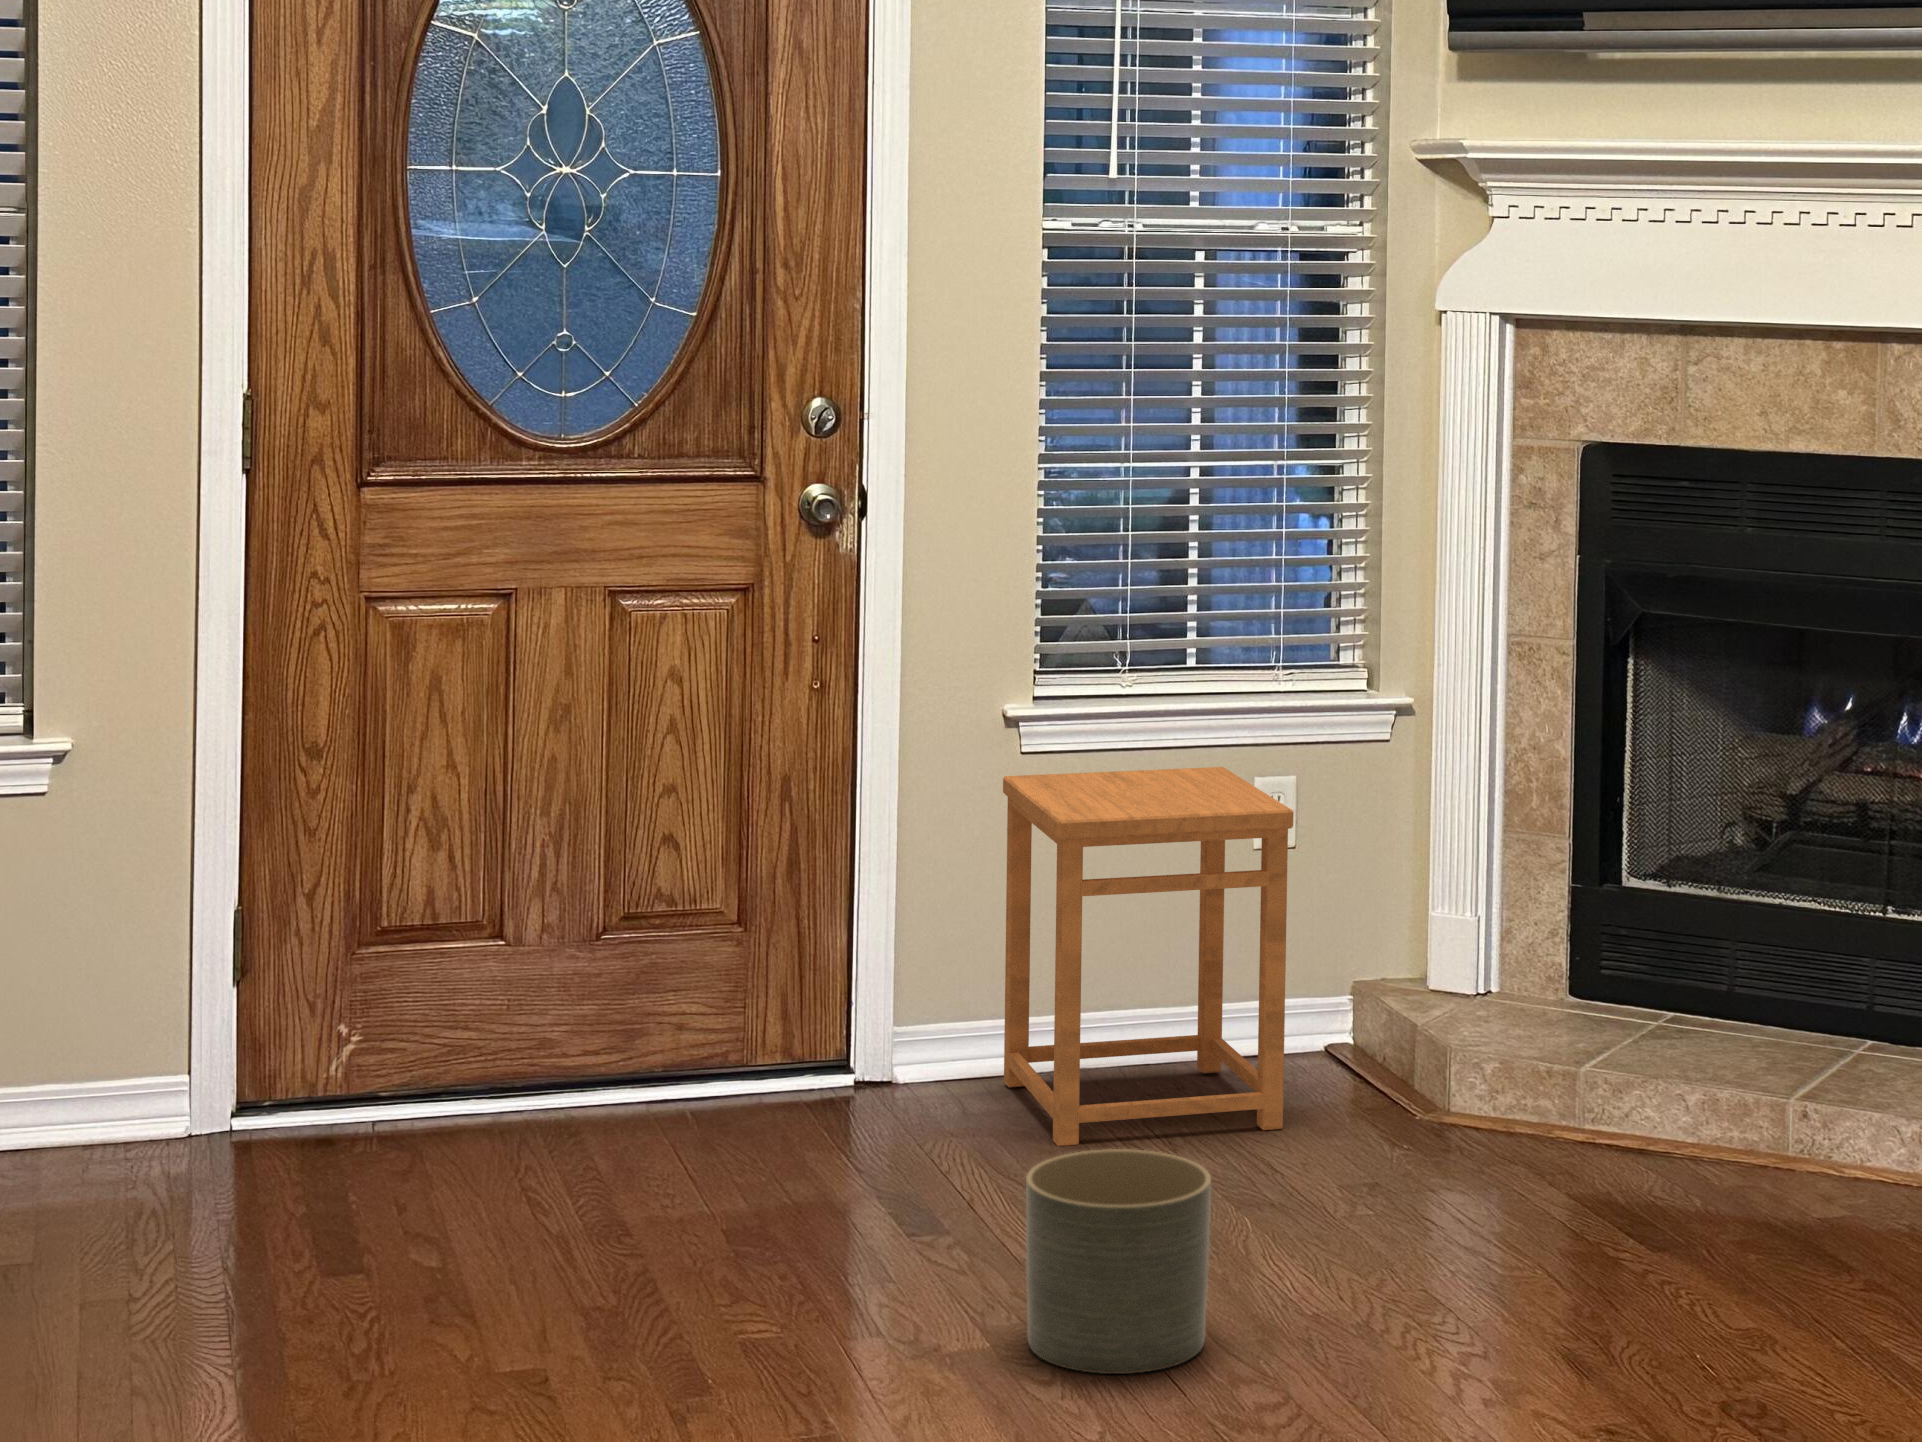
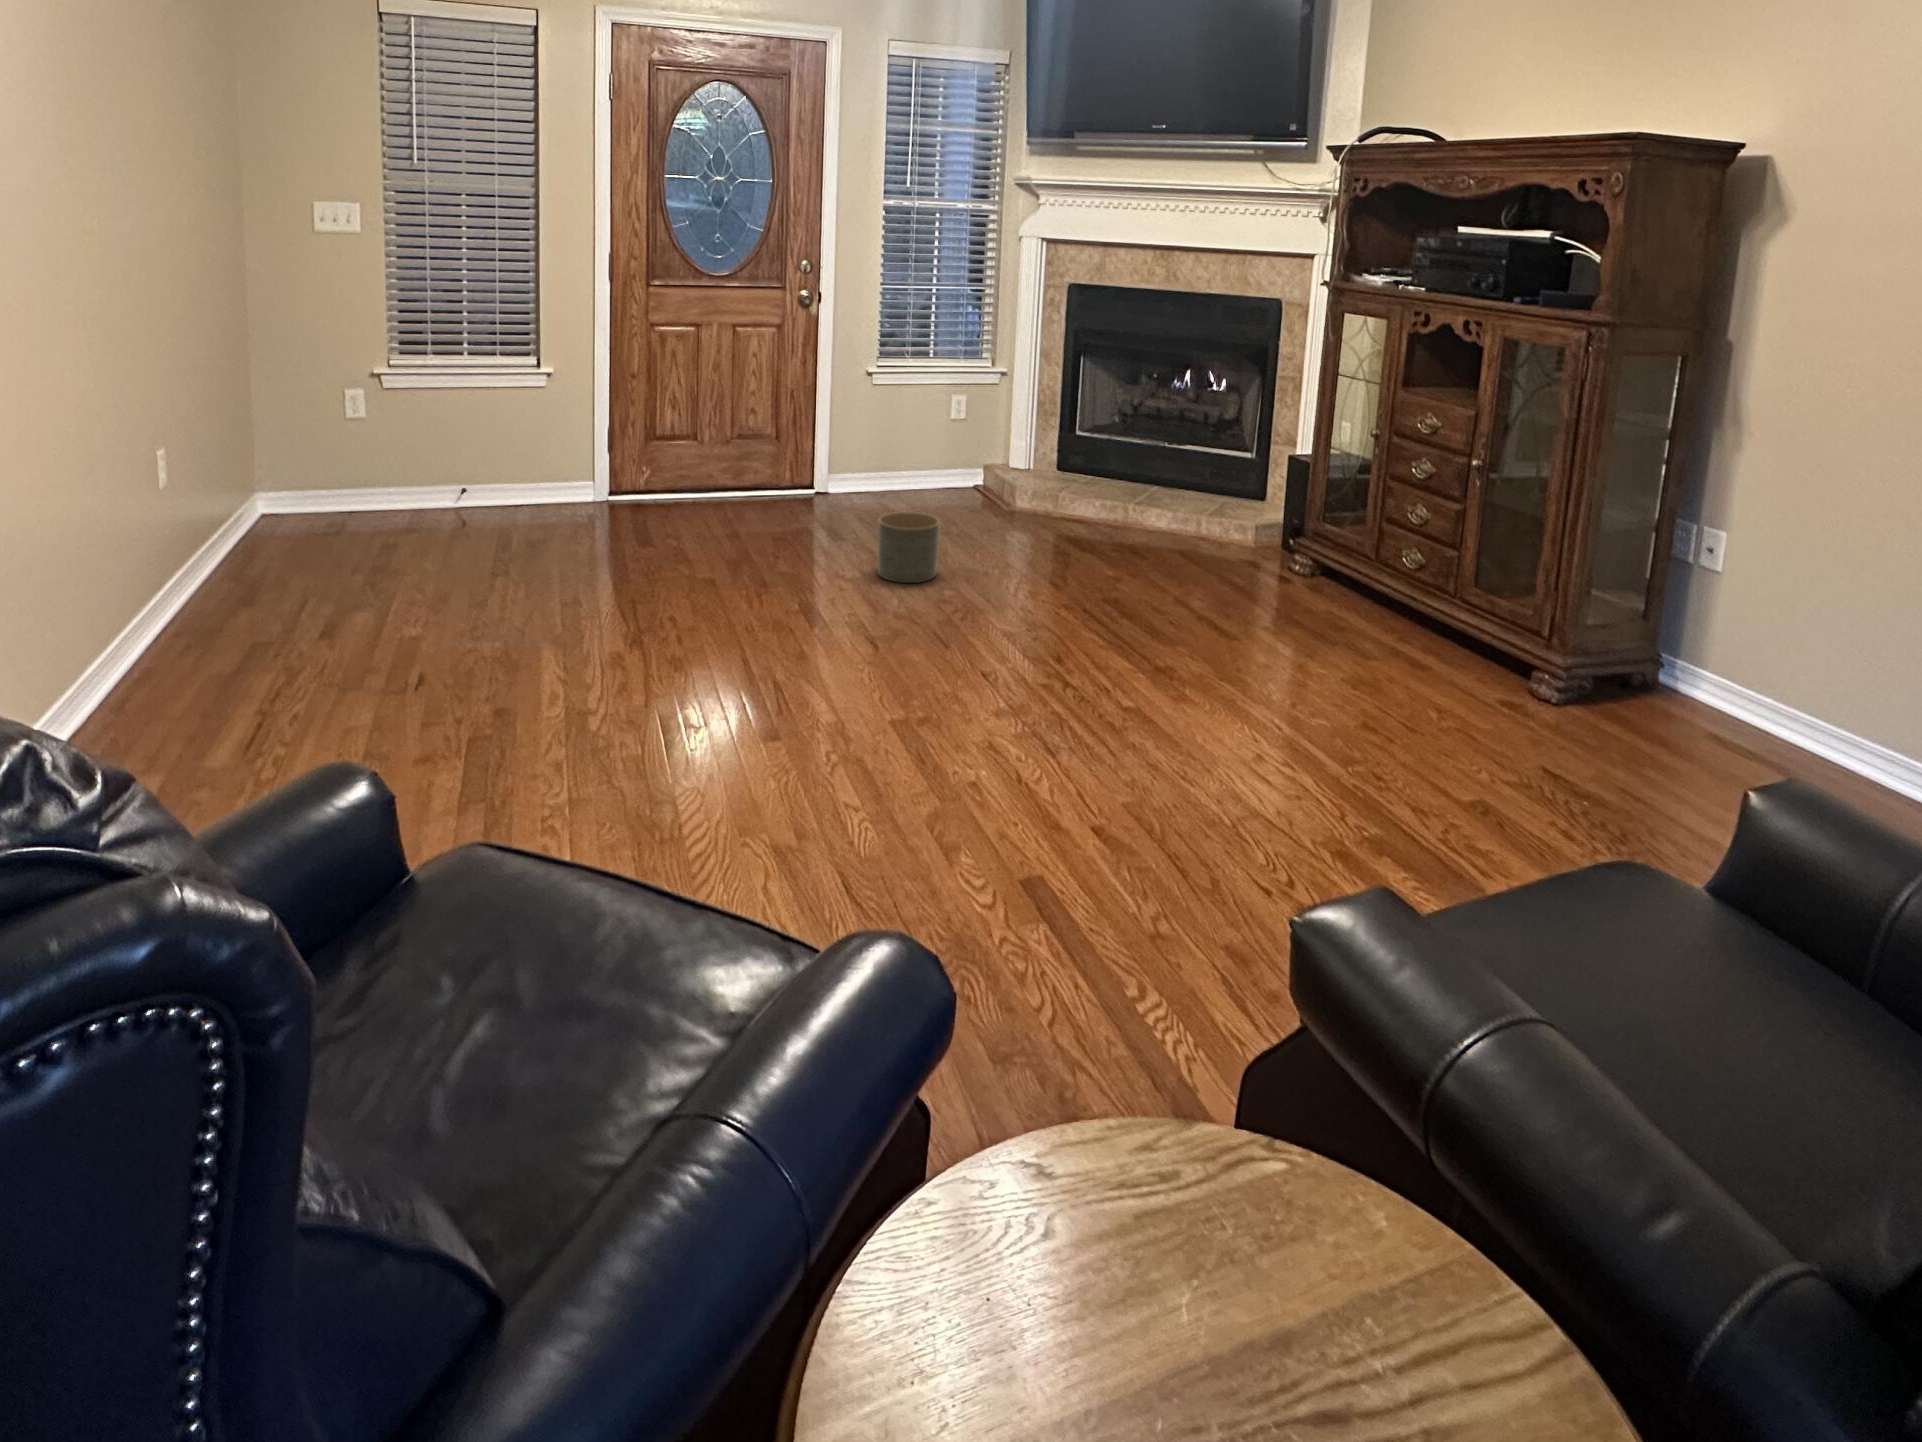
side table: present [1003,767,1294,1146] -> none [866,391,967,515]

